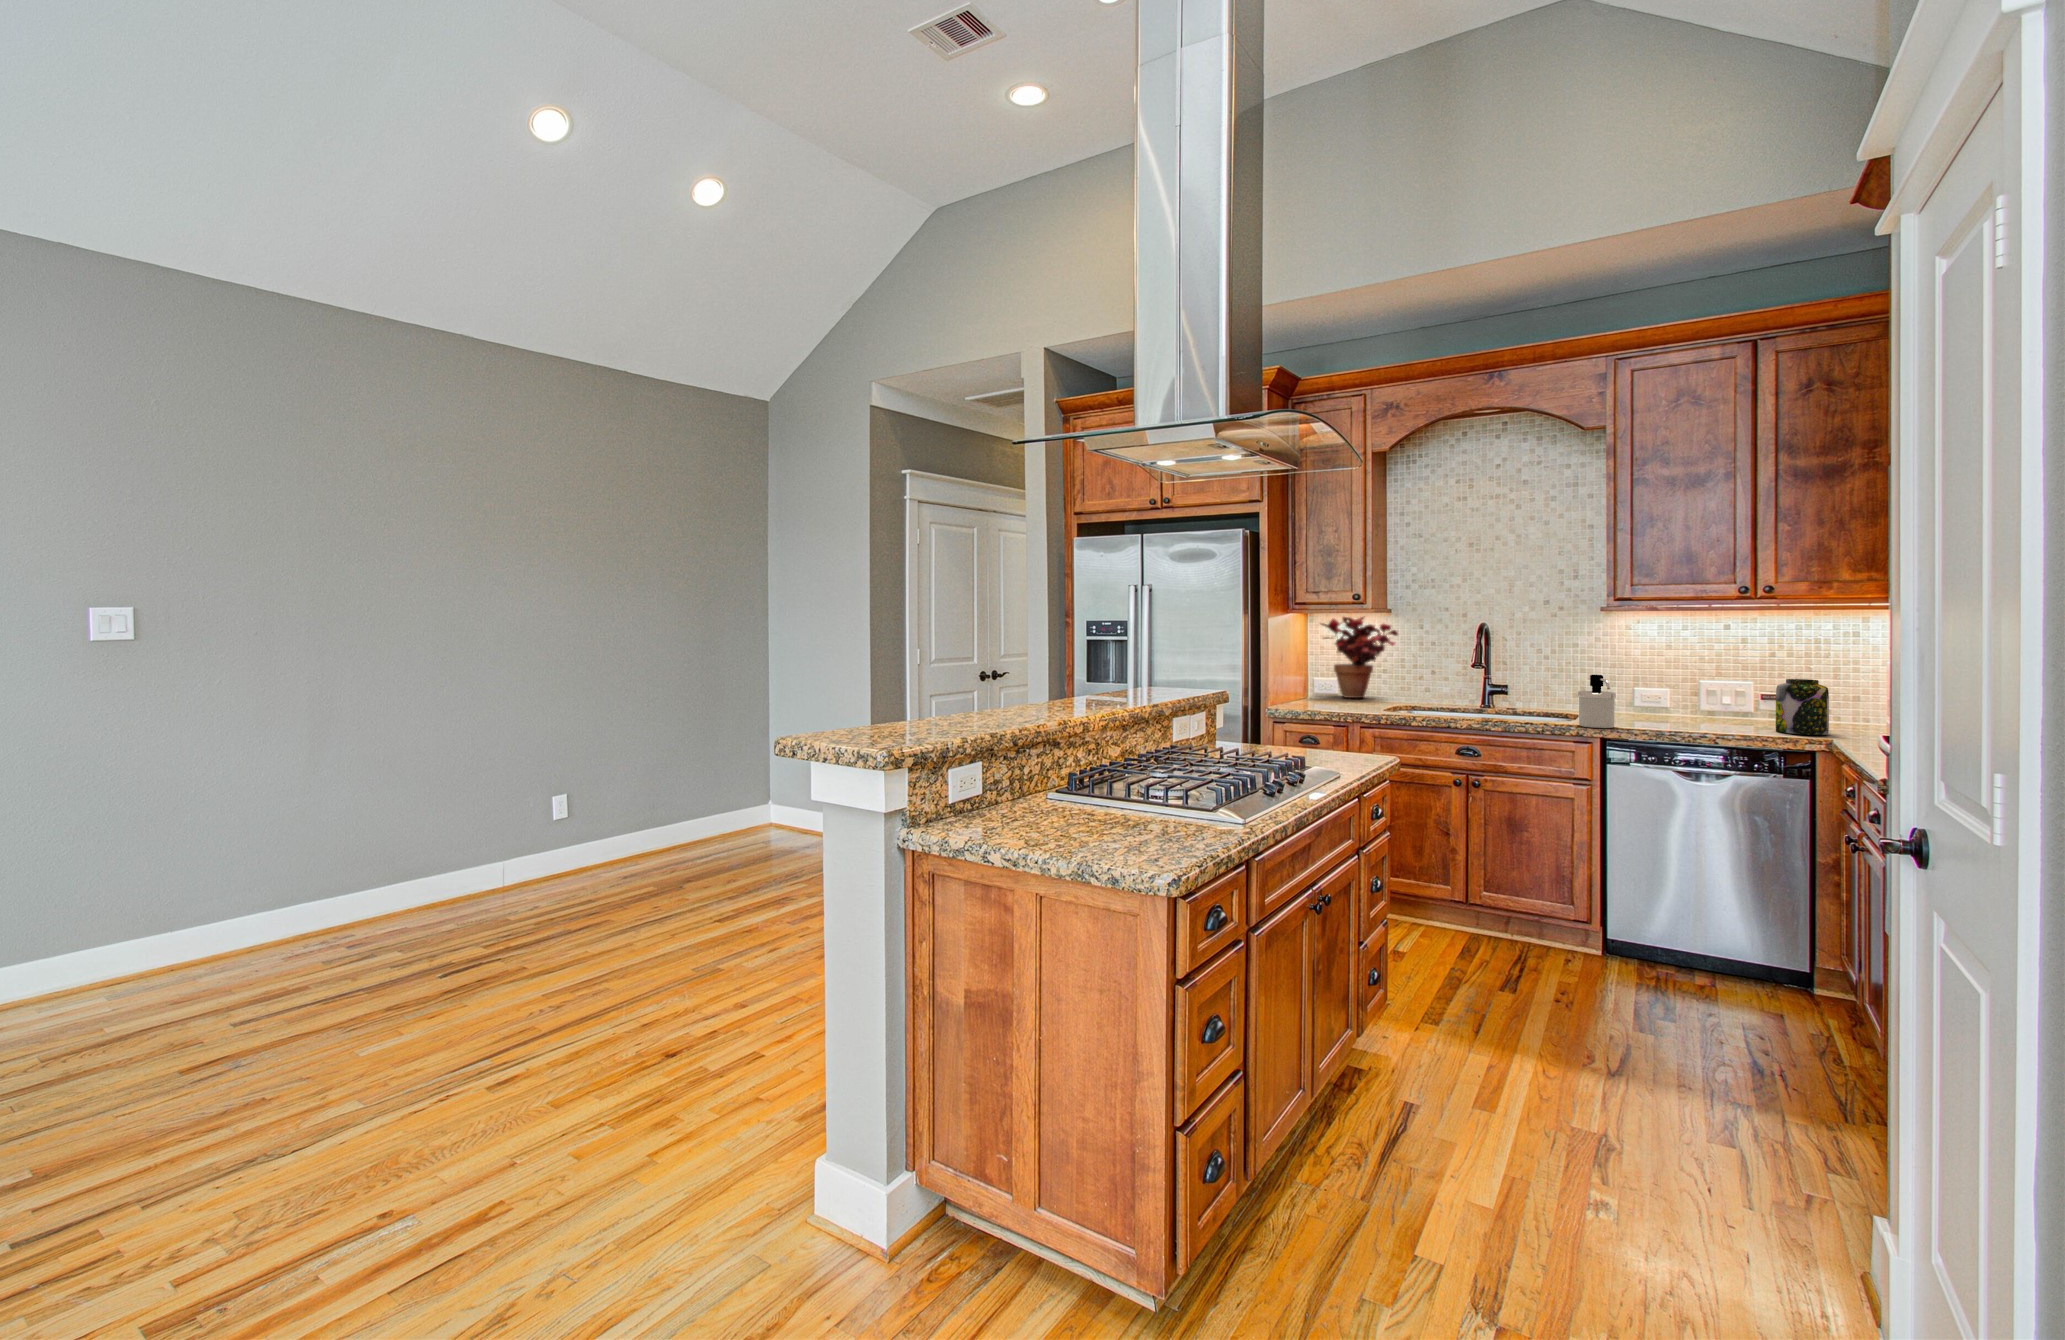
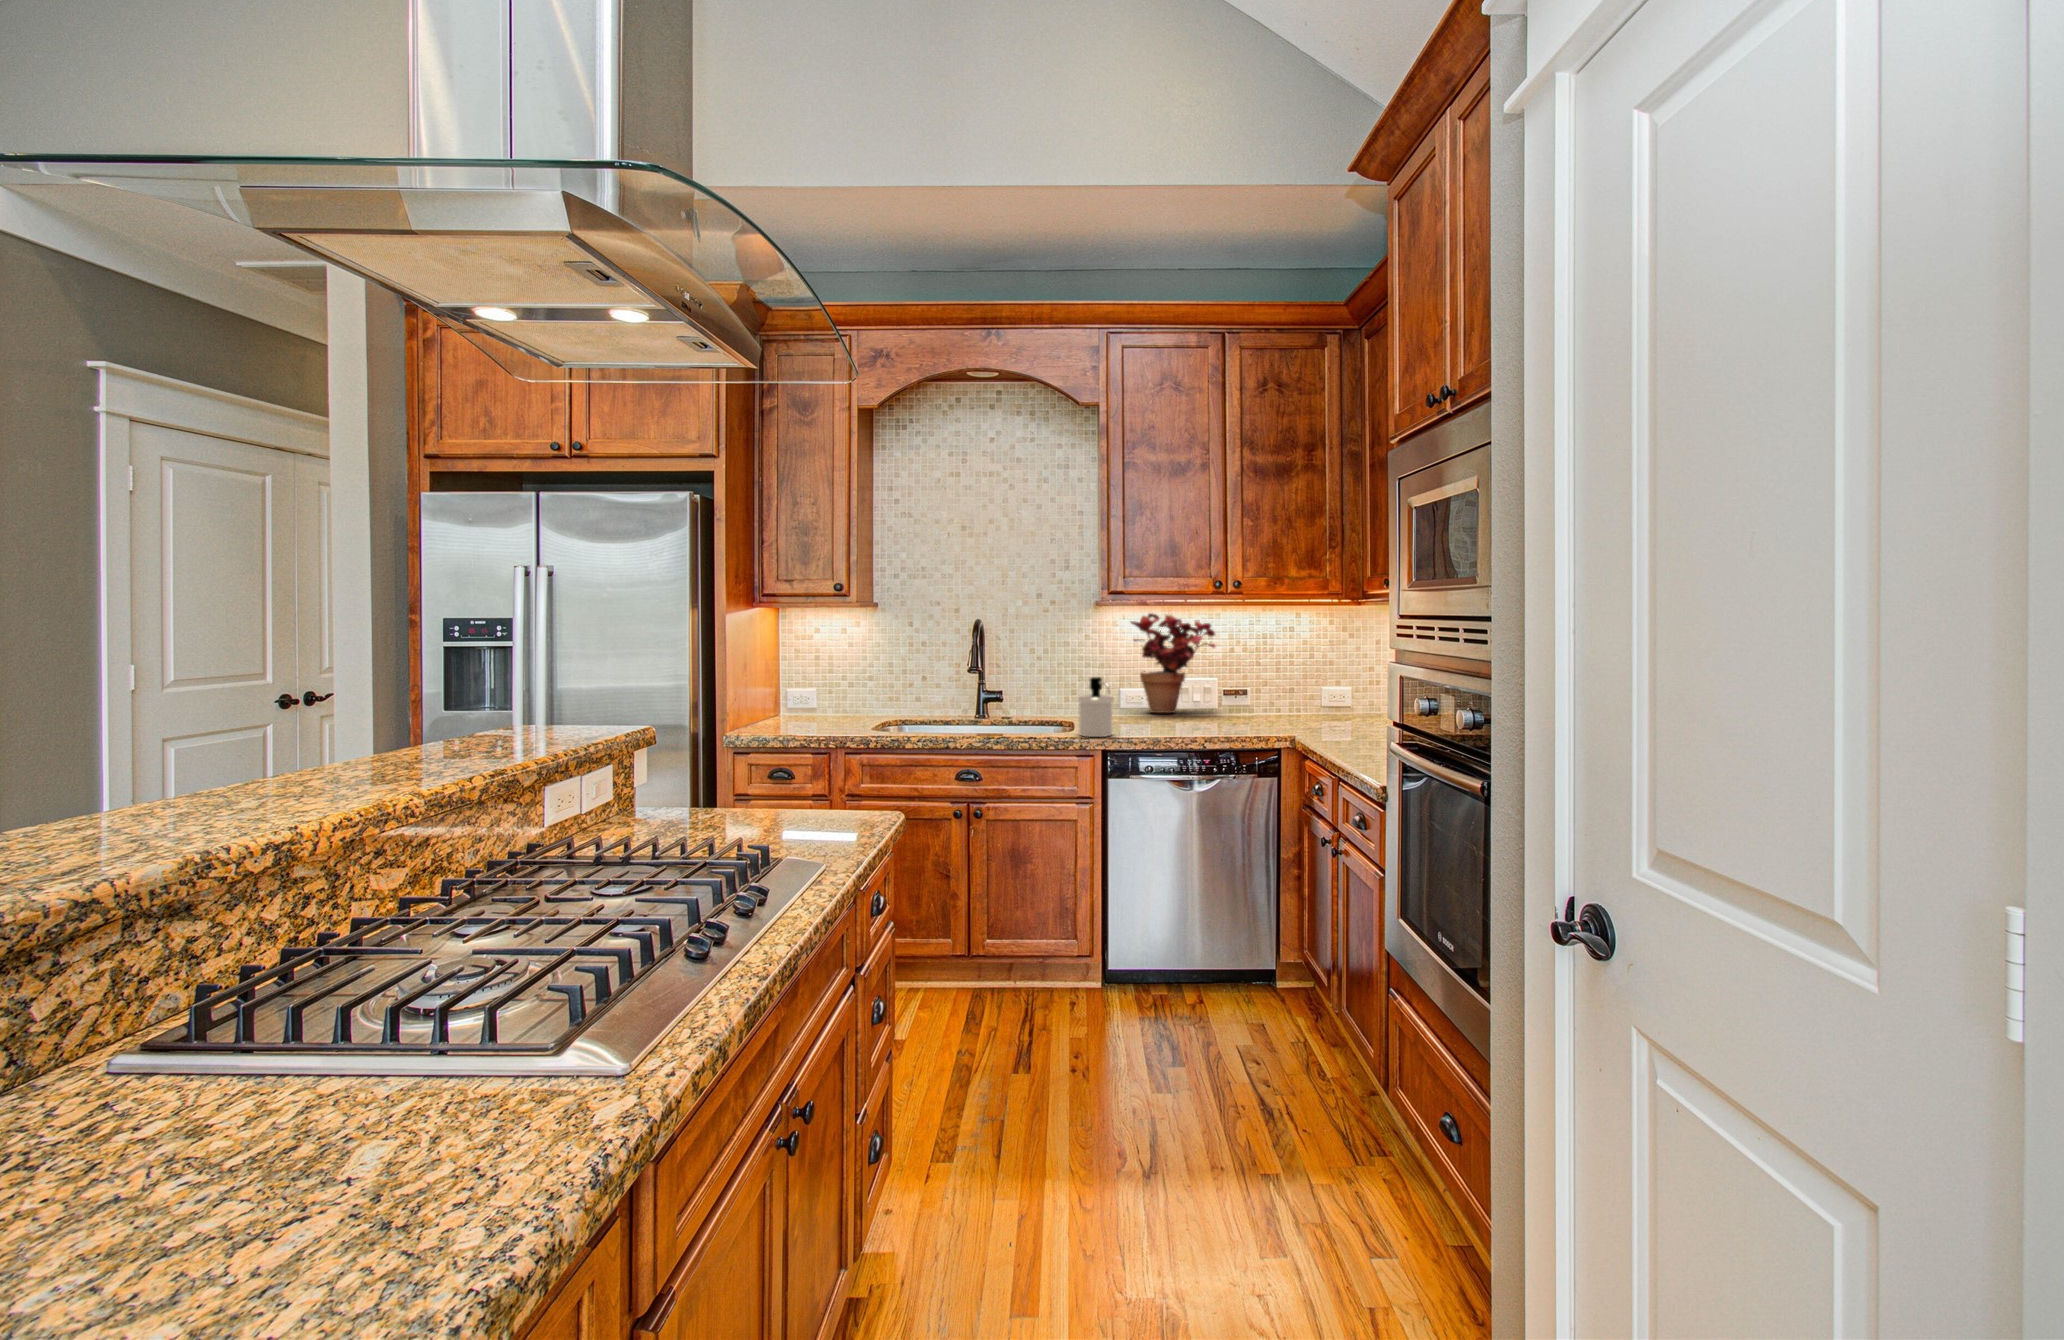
potted plant: present [1321,617,1398,698] -> present [1131,613,1215,713]
jar: present [1776,679,1829,735] -> none [1244,675,1285,730]

